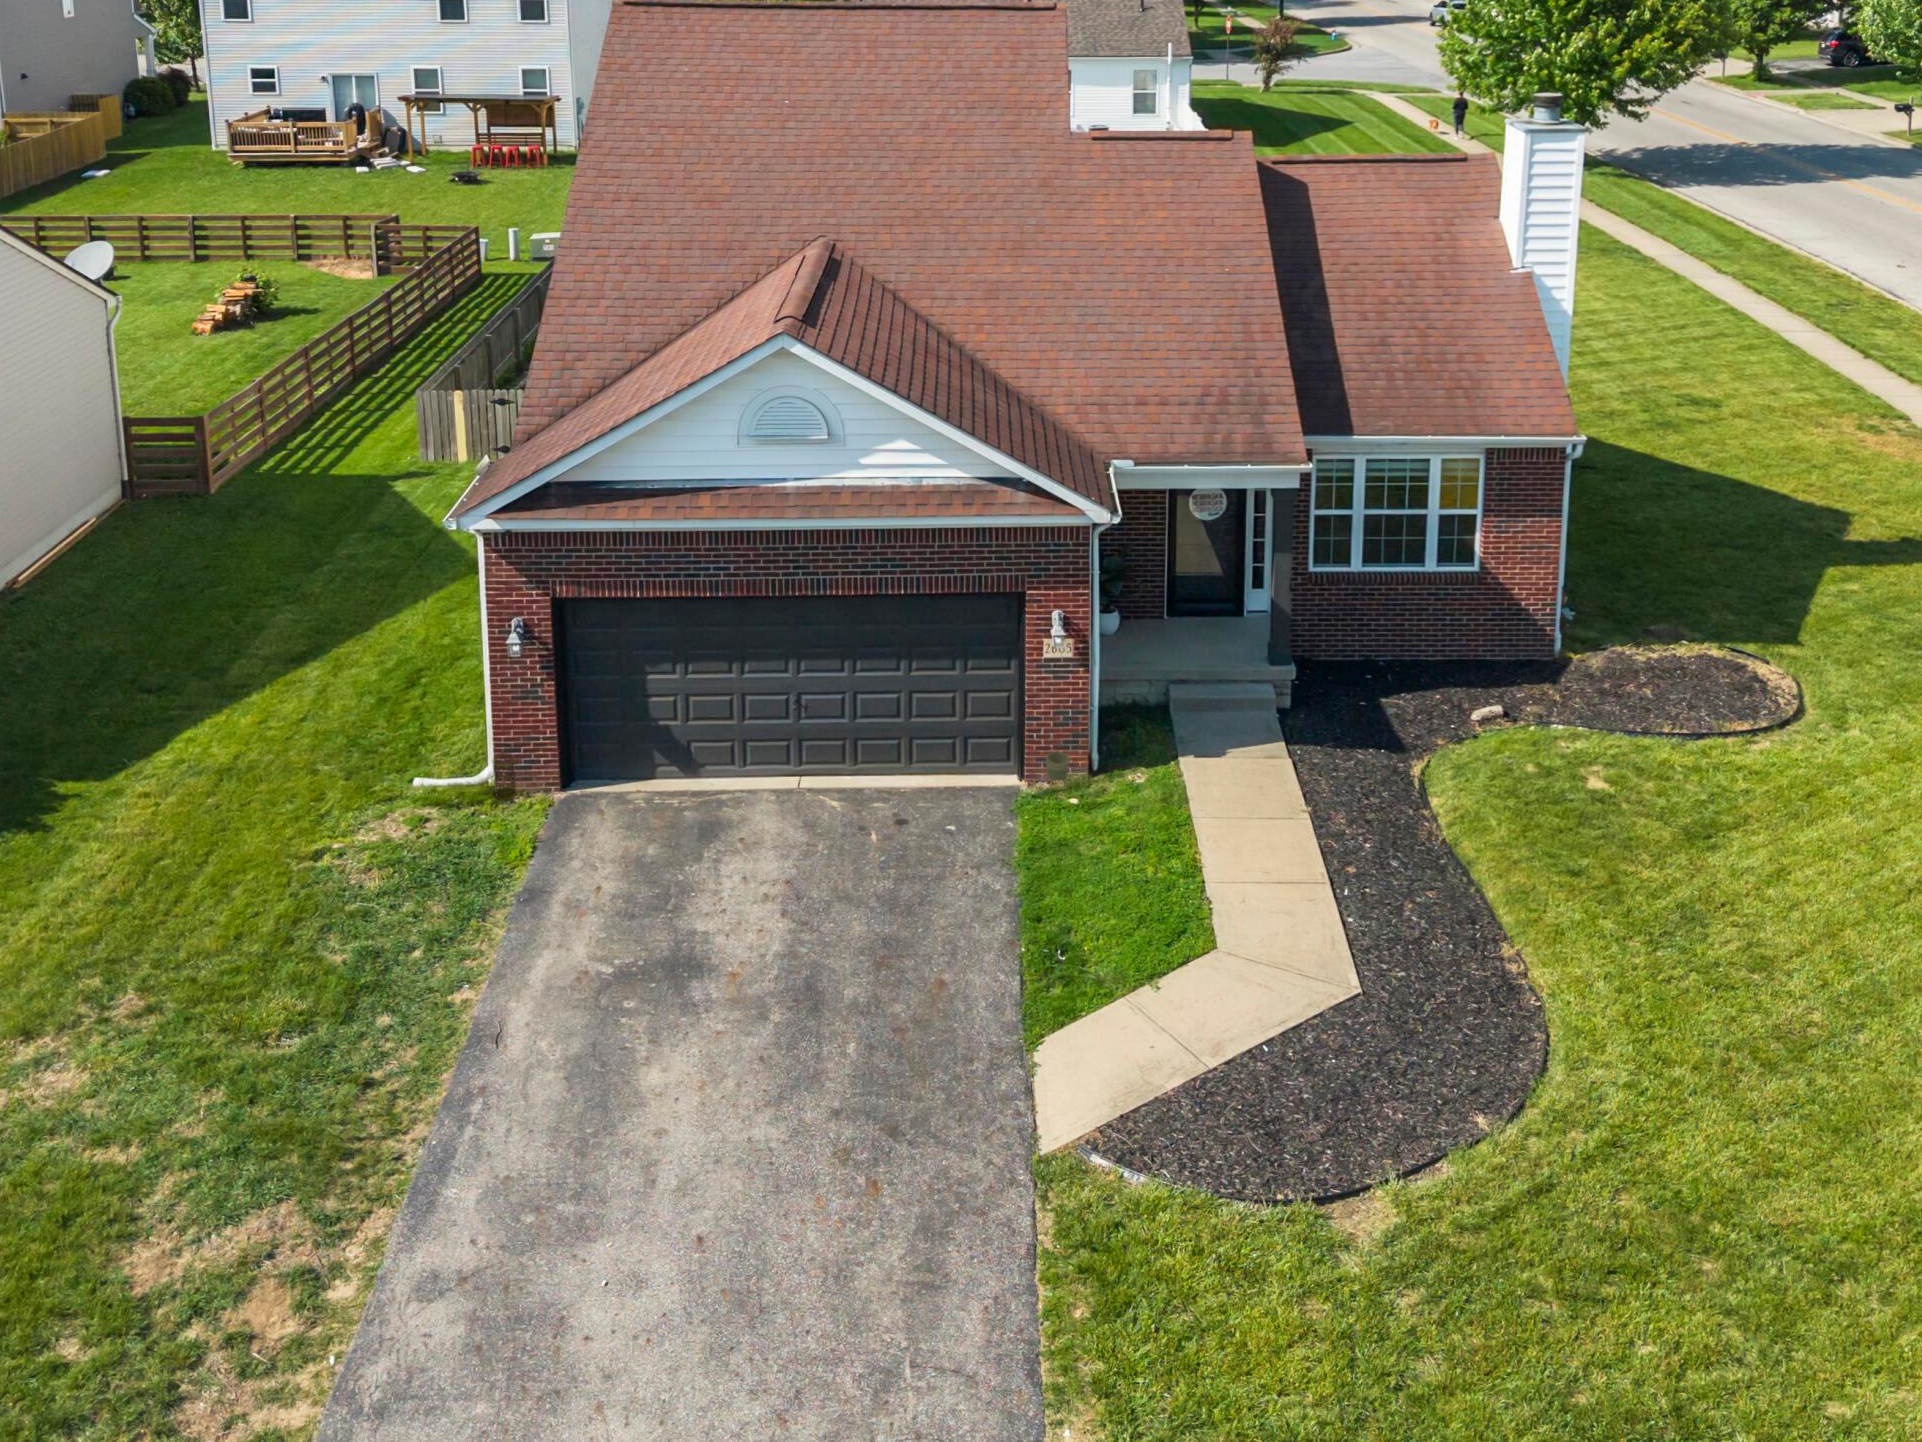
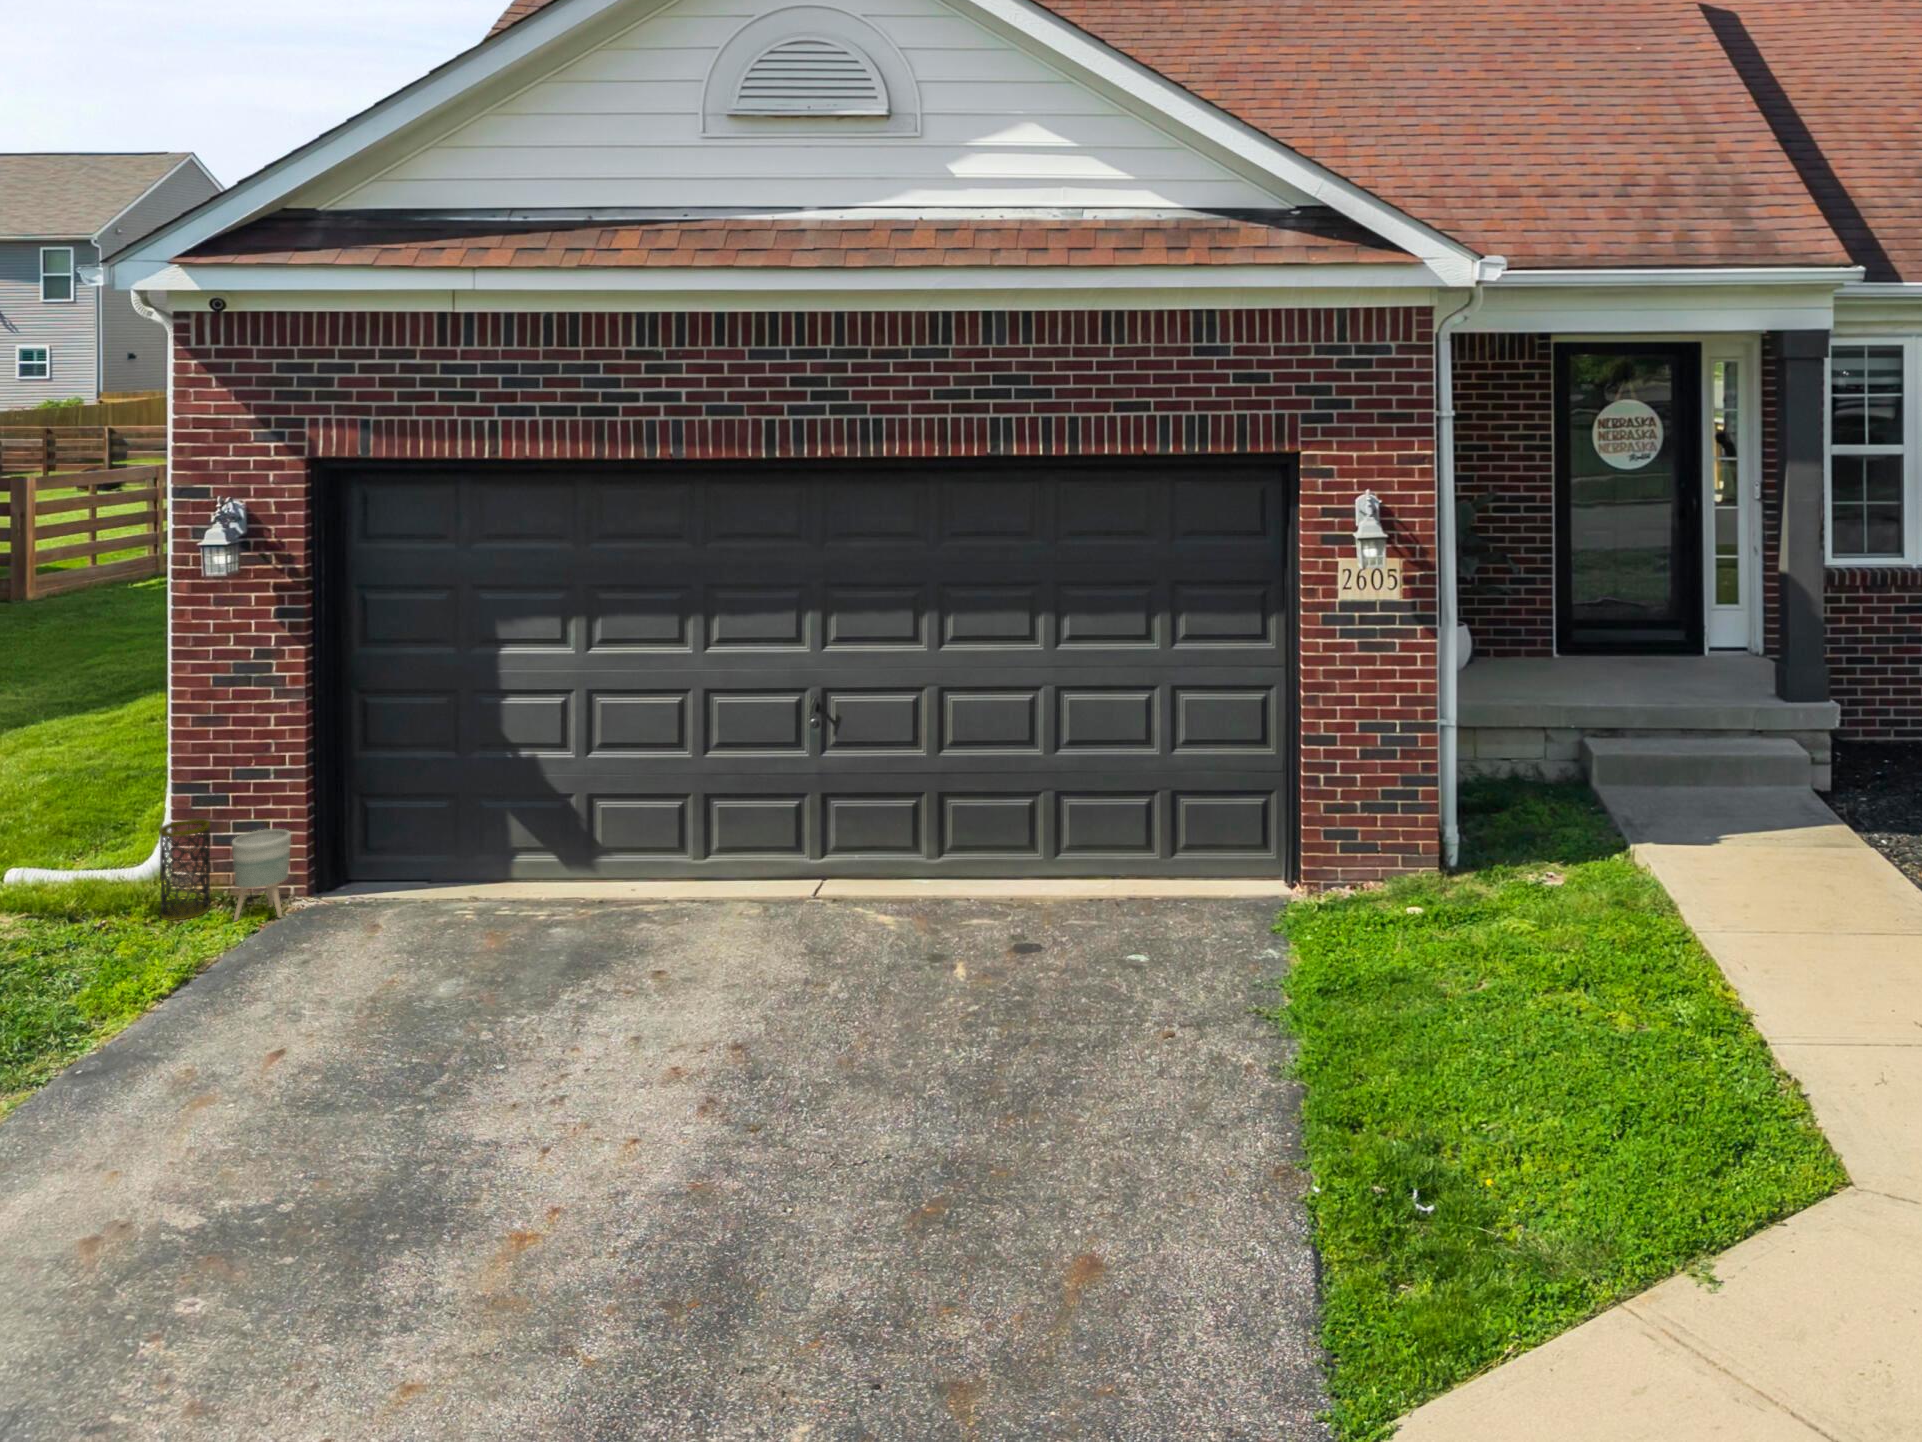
planter: present [1046,752,1069,791] -> present [232,829,291,921]

